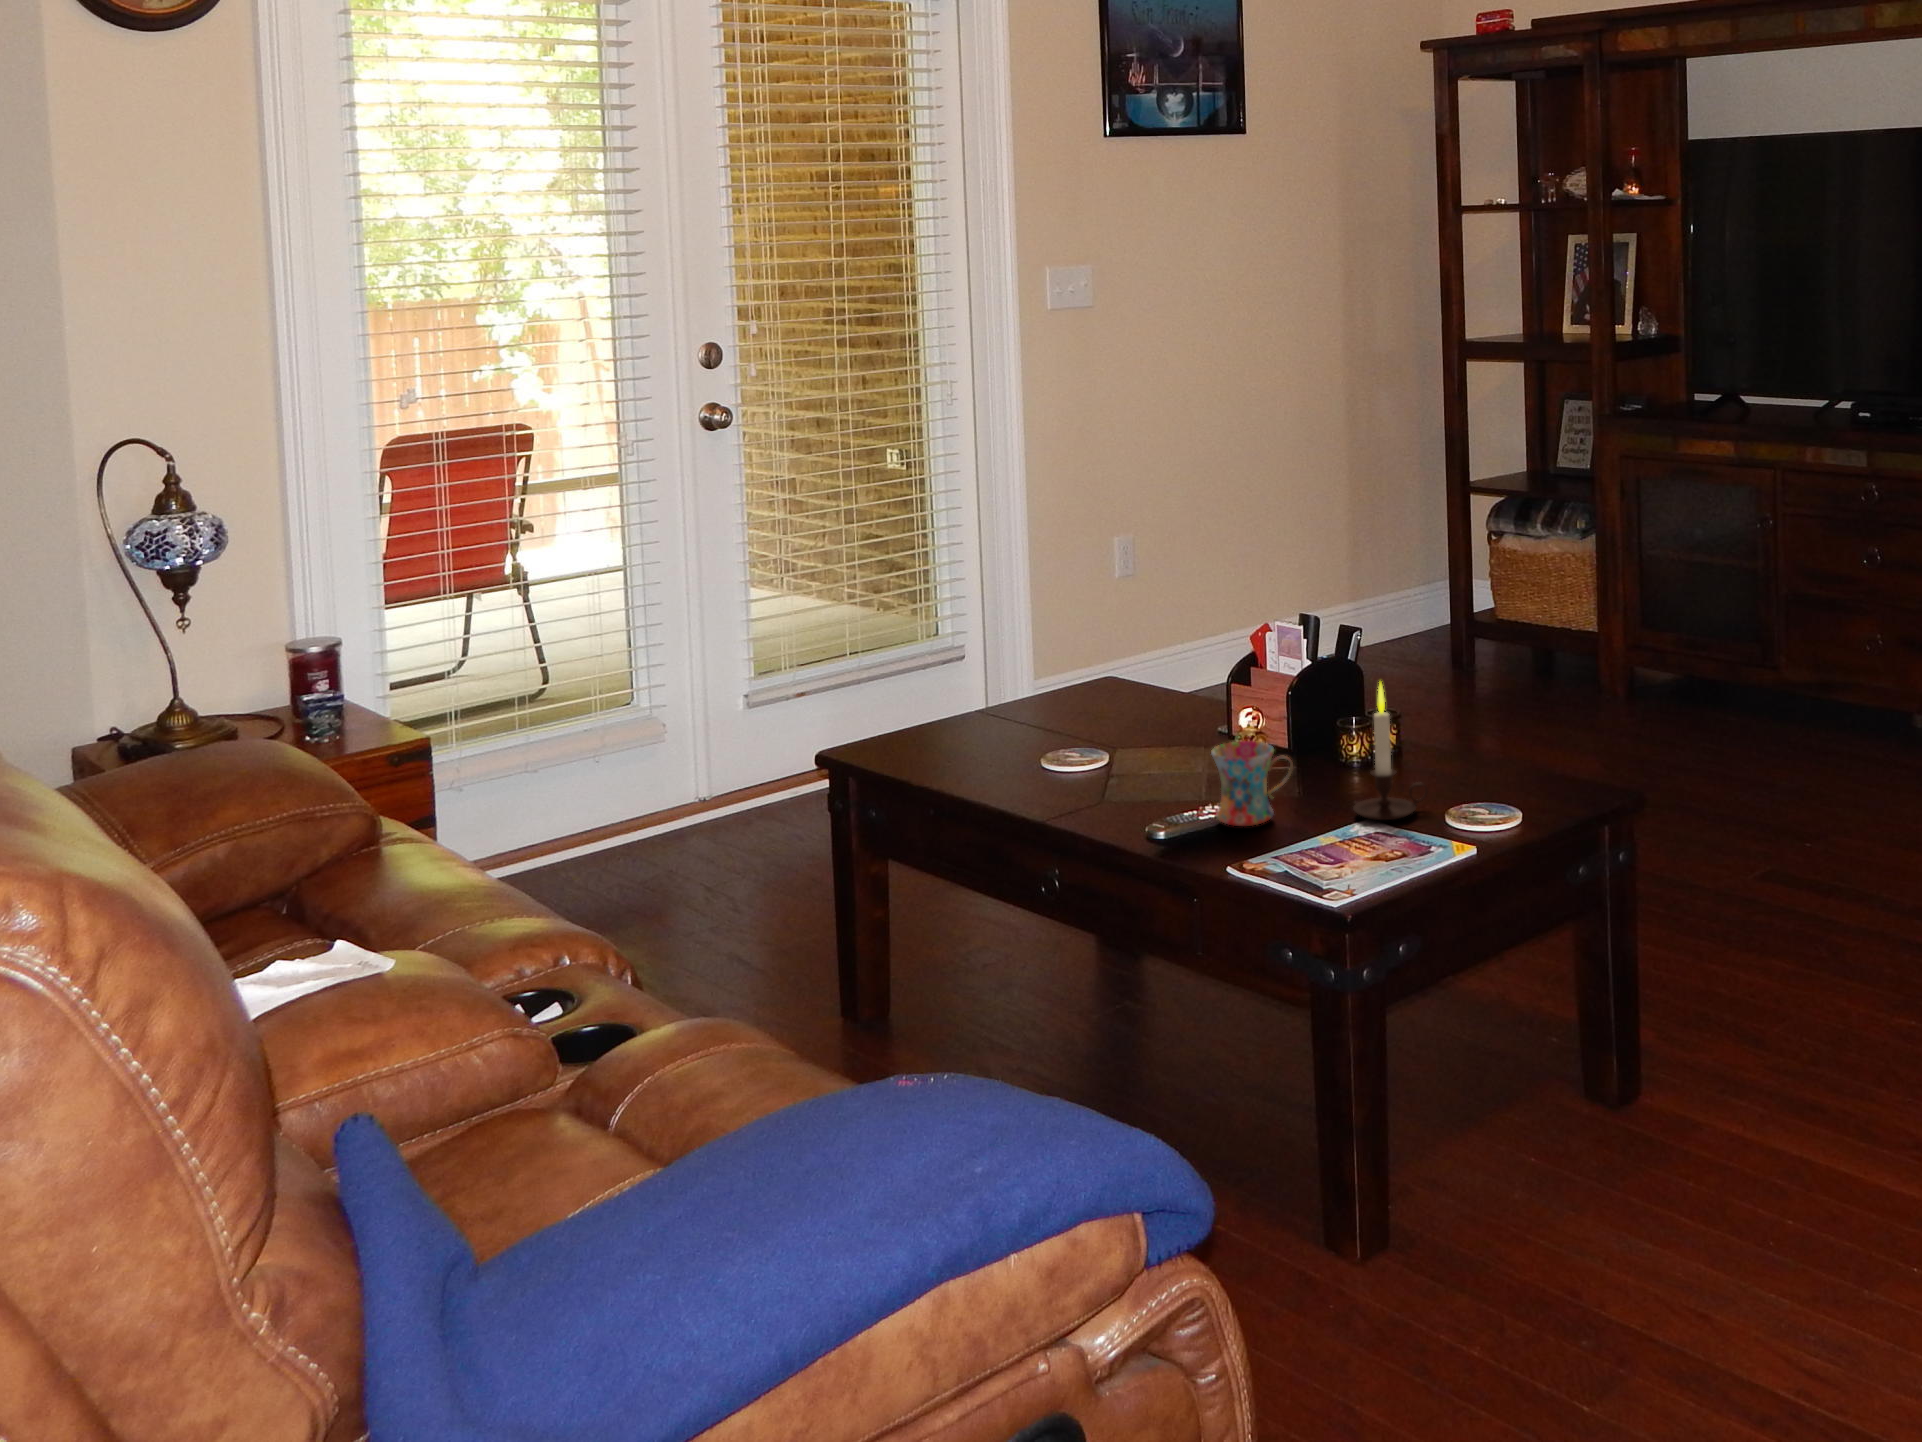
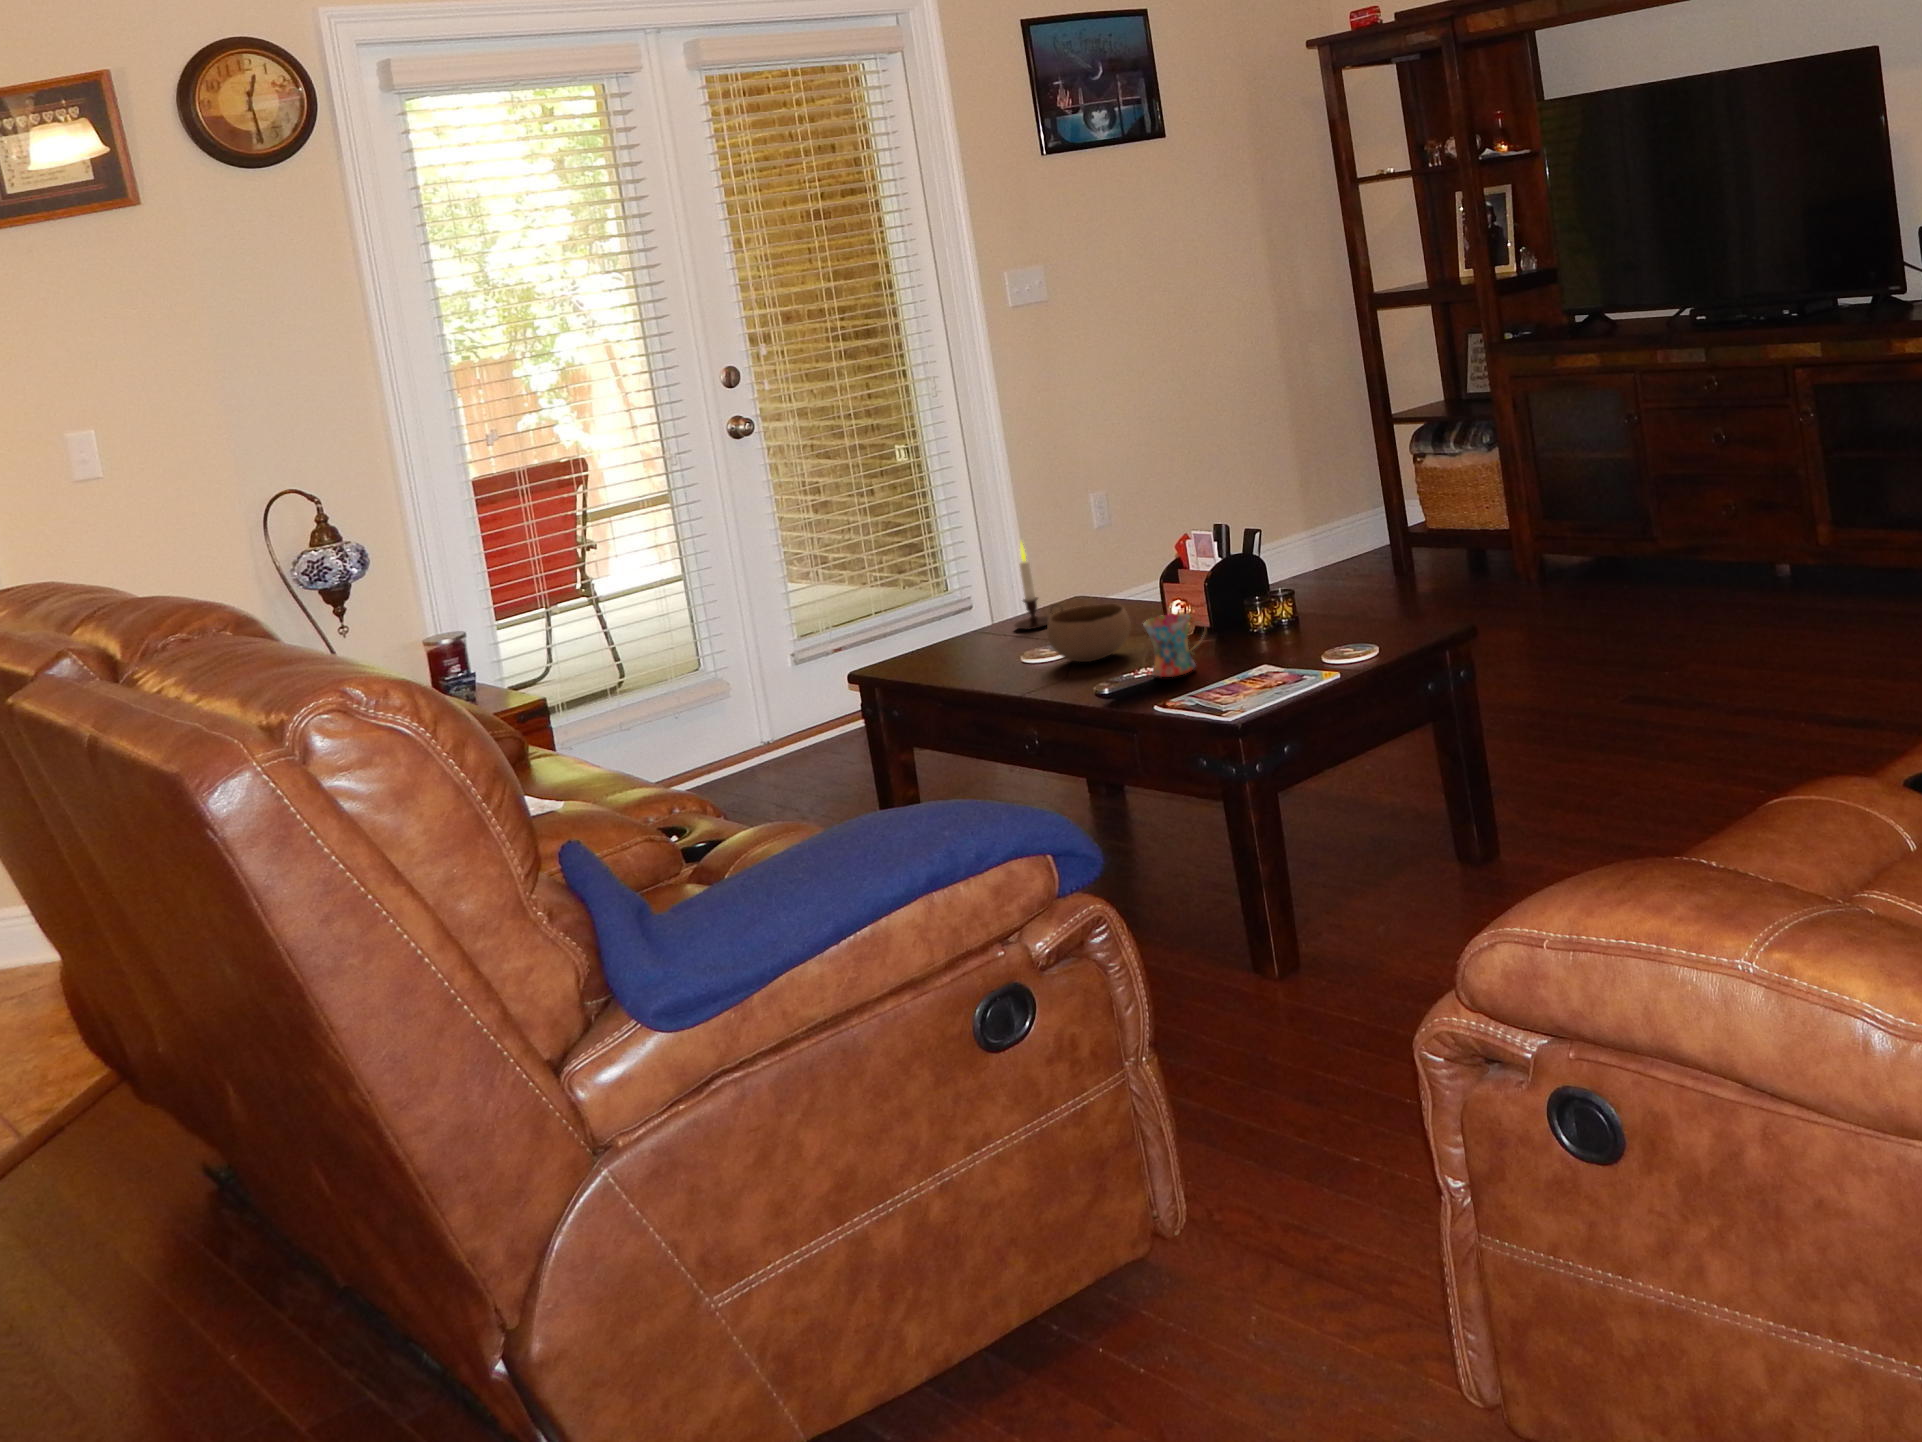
candle: present [1353,682,1428,820] -> present [1014,543,1057,629]
bowl: none [1079,709,1187,785] -> present [1047,604,1131,662]

